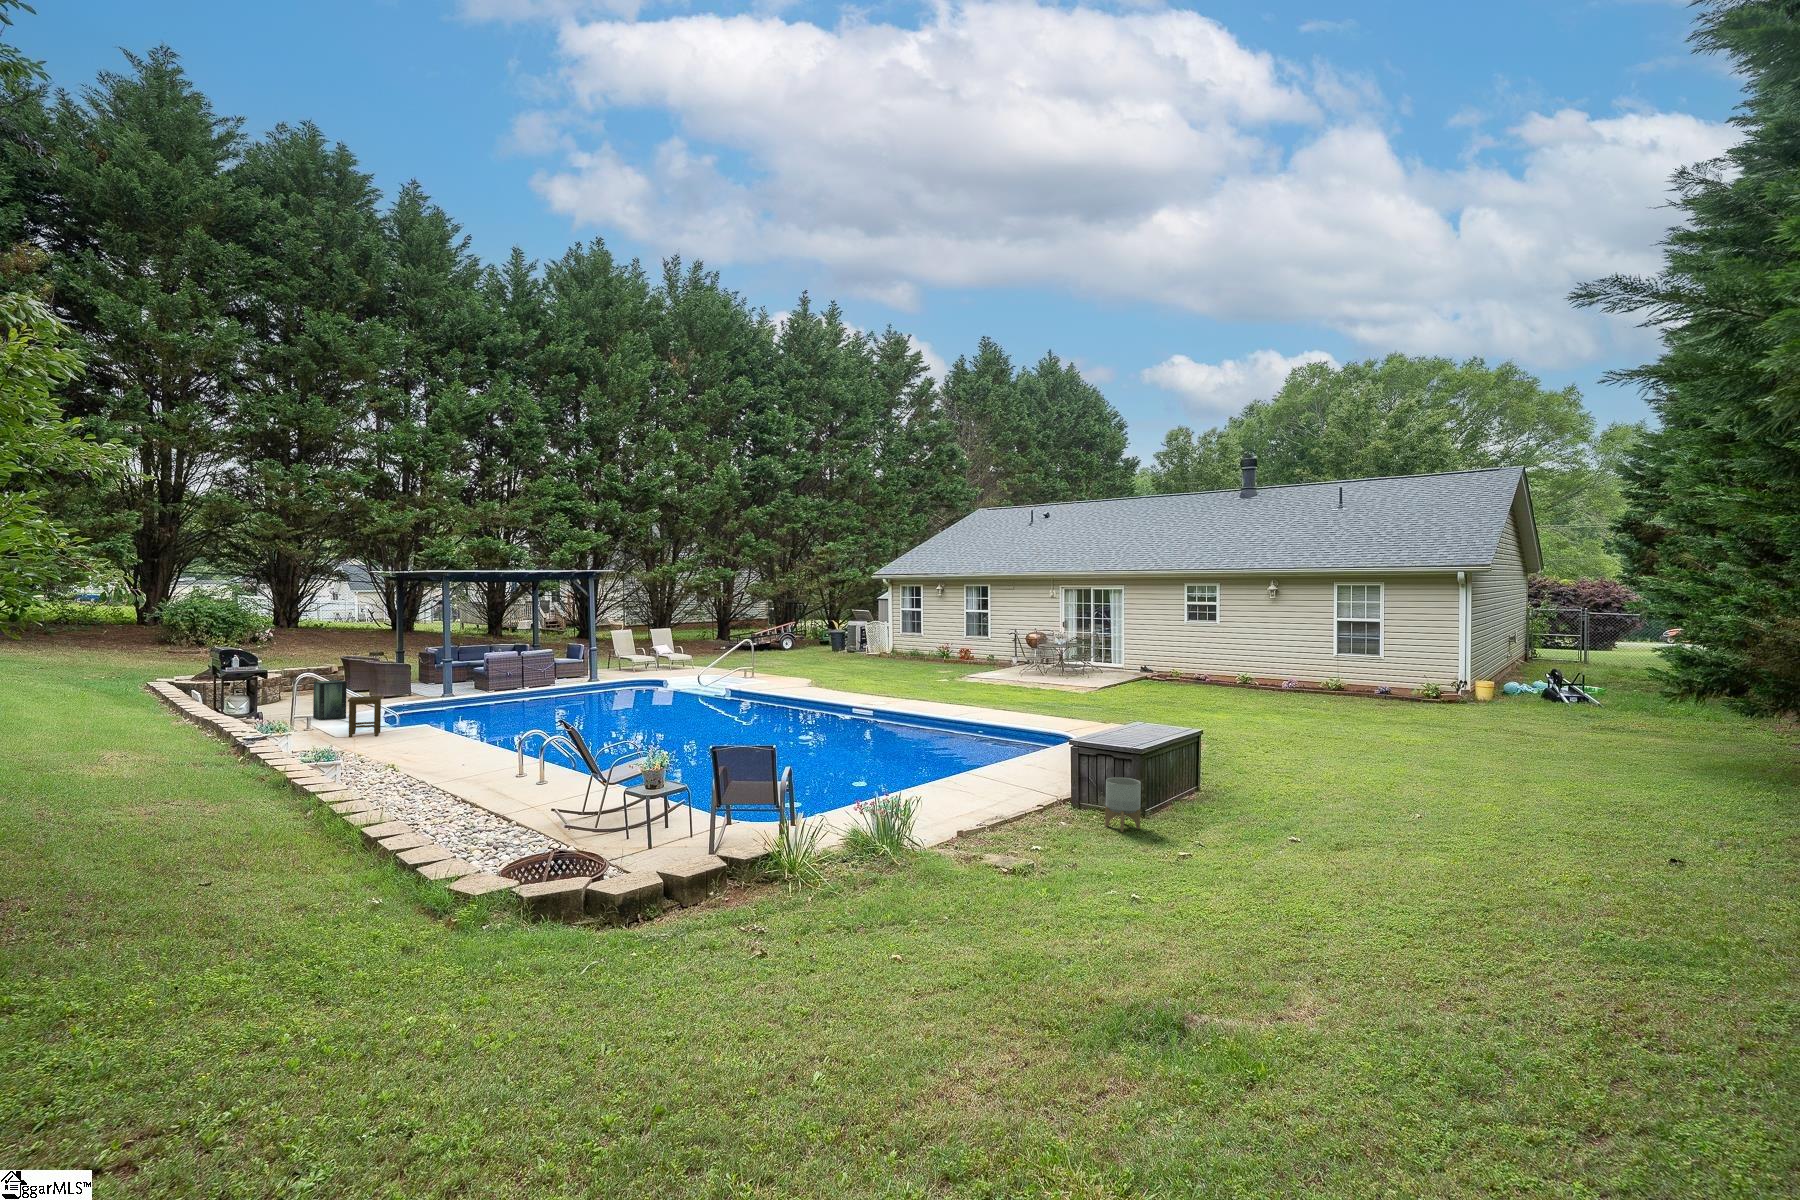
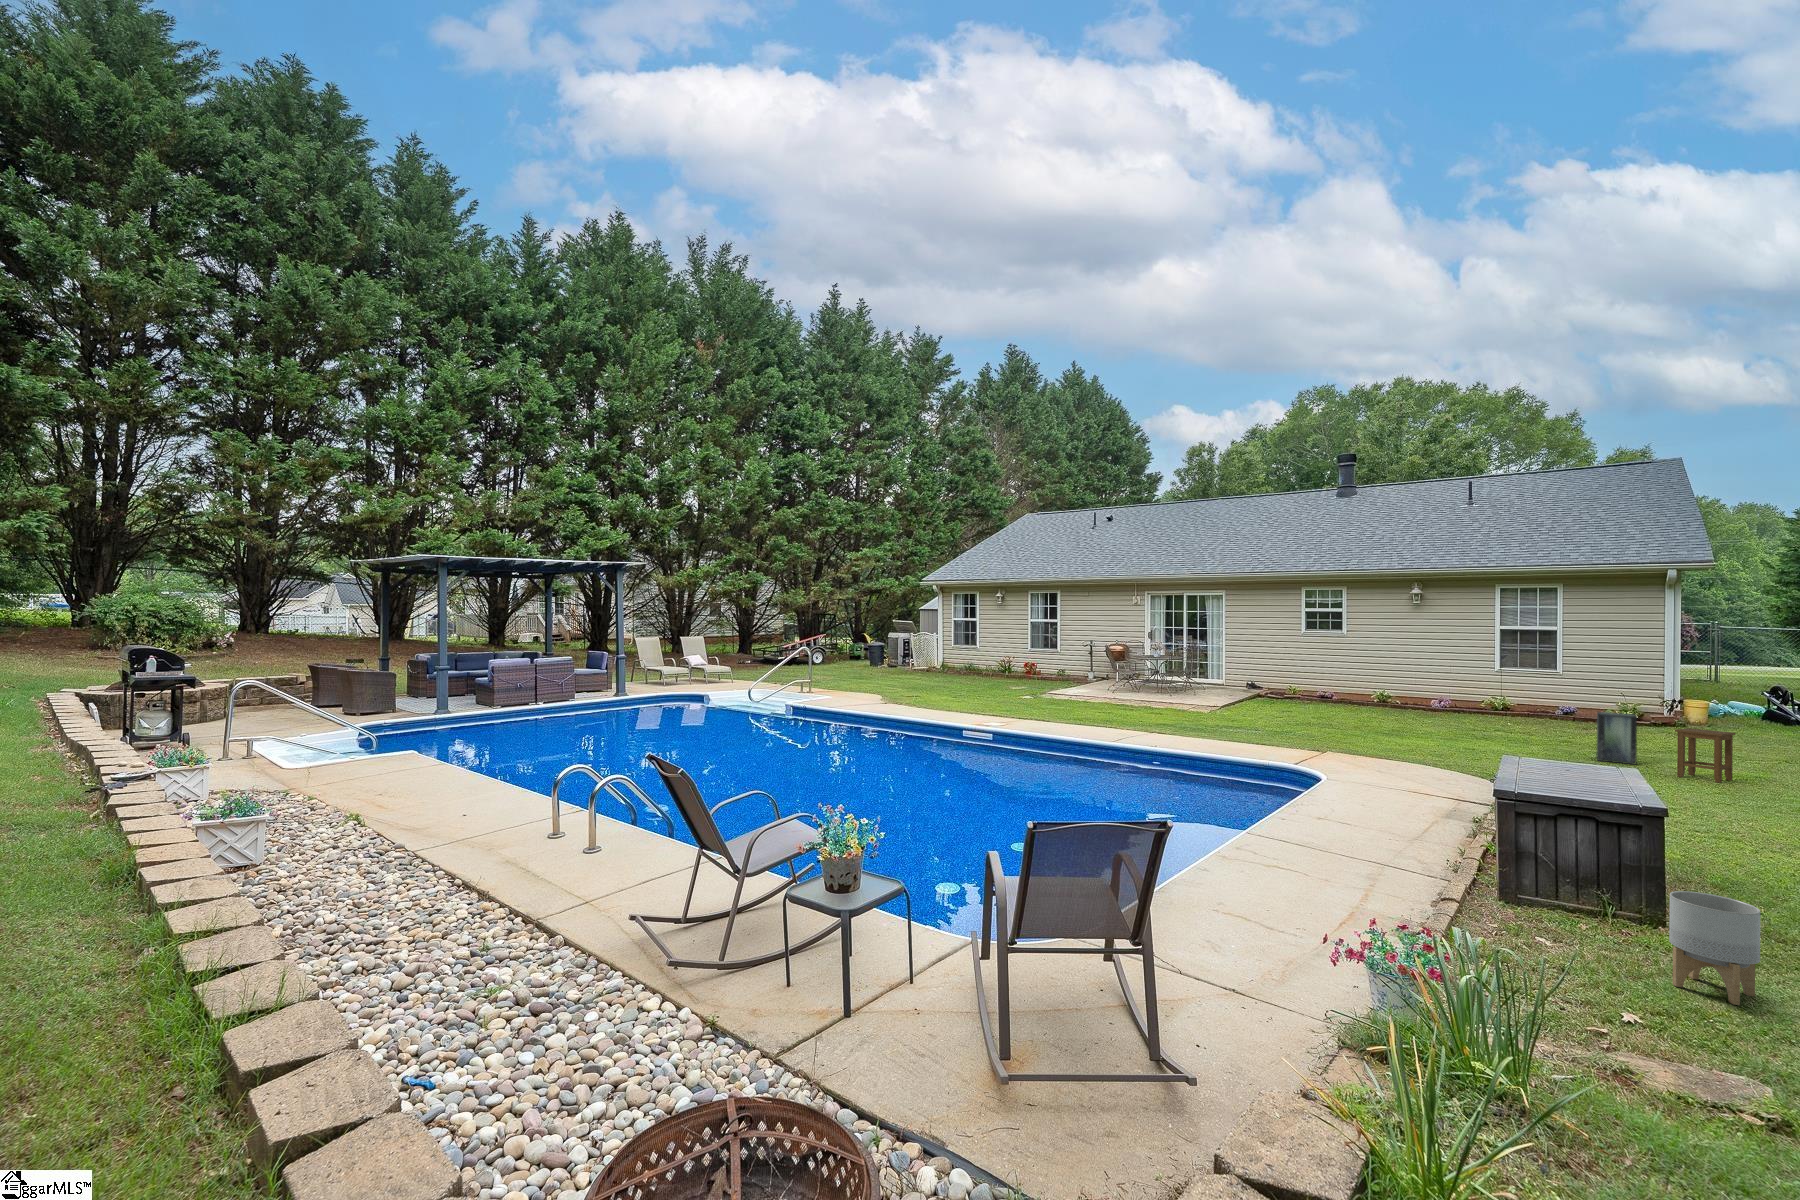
storage box: present [313,680,347,720] -> present [1597,712,1637,765]
stool: present [348,696,382,737] -> present [1675,728,1735,783]

